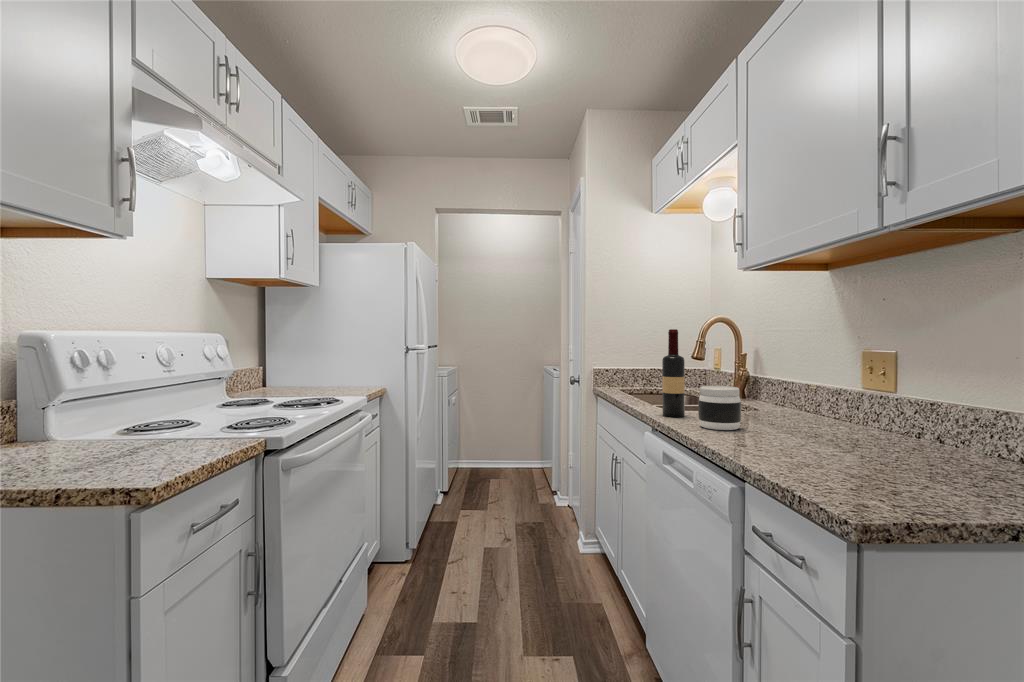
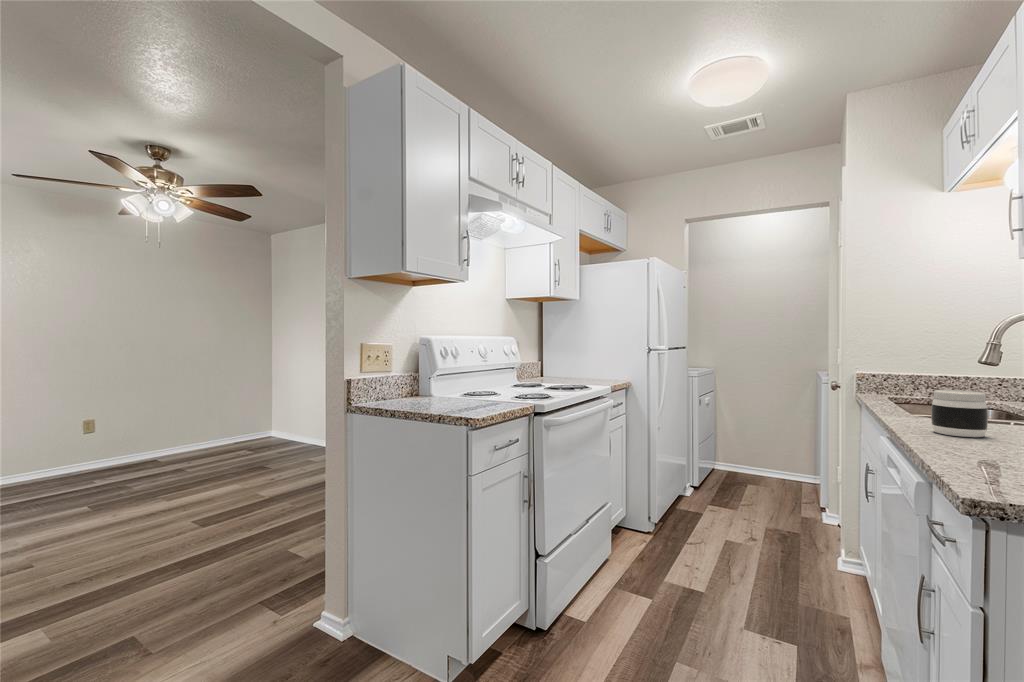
wine bottle: present [662,329,685,417] -> none [903,330,932,423]

